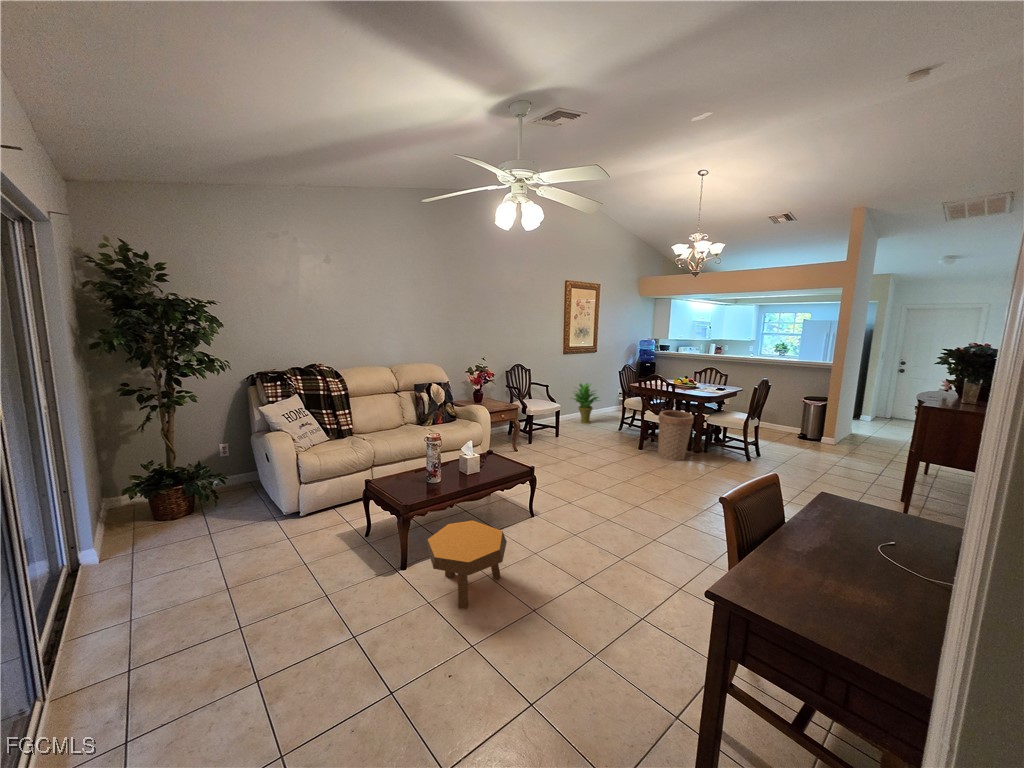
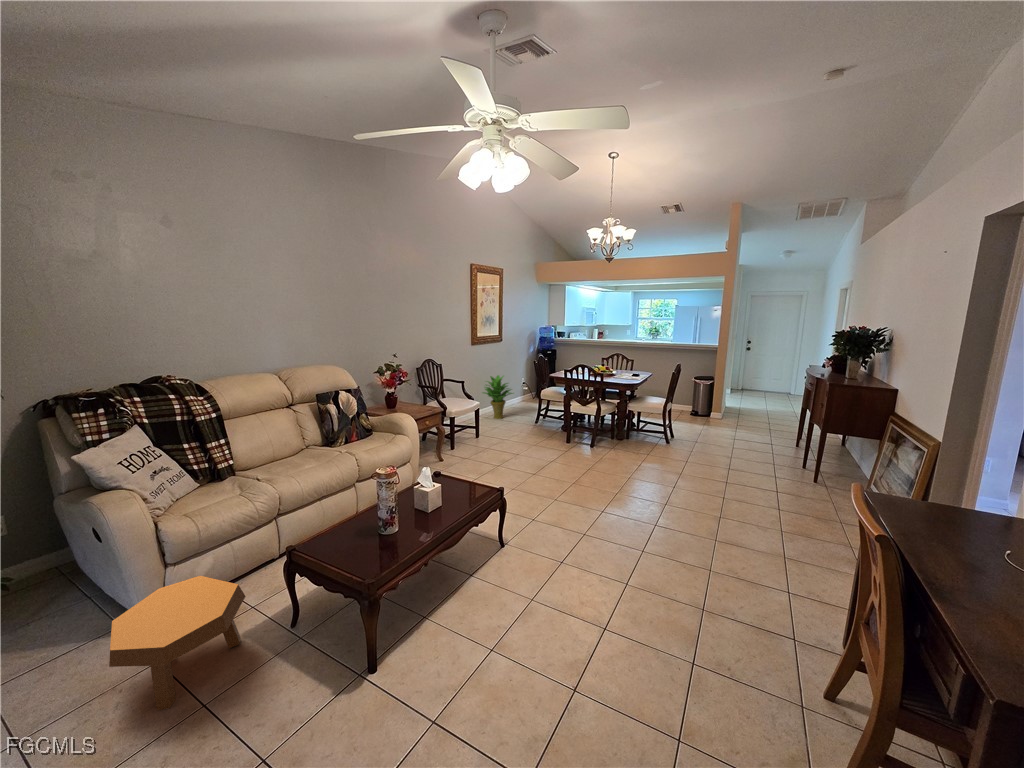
basket: present [658,410,694,461] -> none [588,400,622,452]
footstool: present [428,520,507,609] -> present [109,576,246,711]

